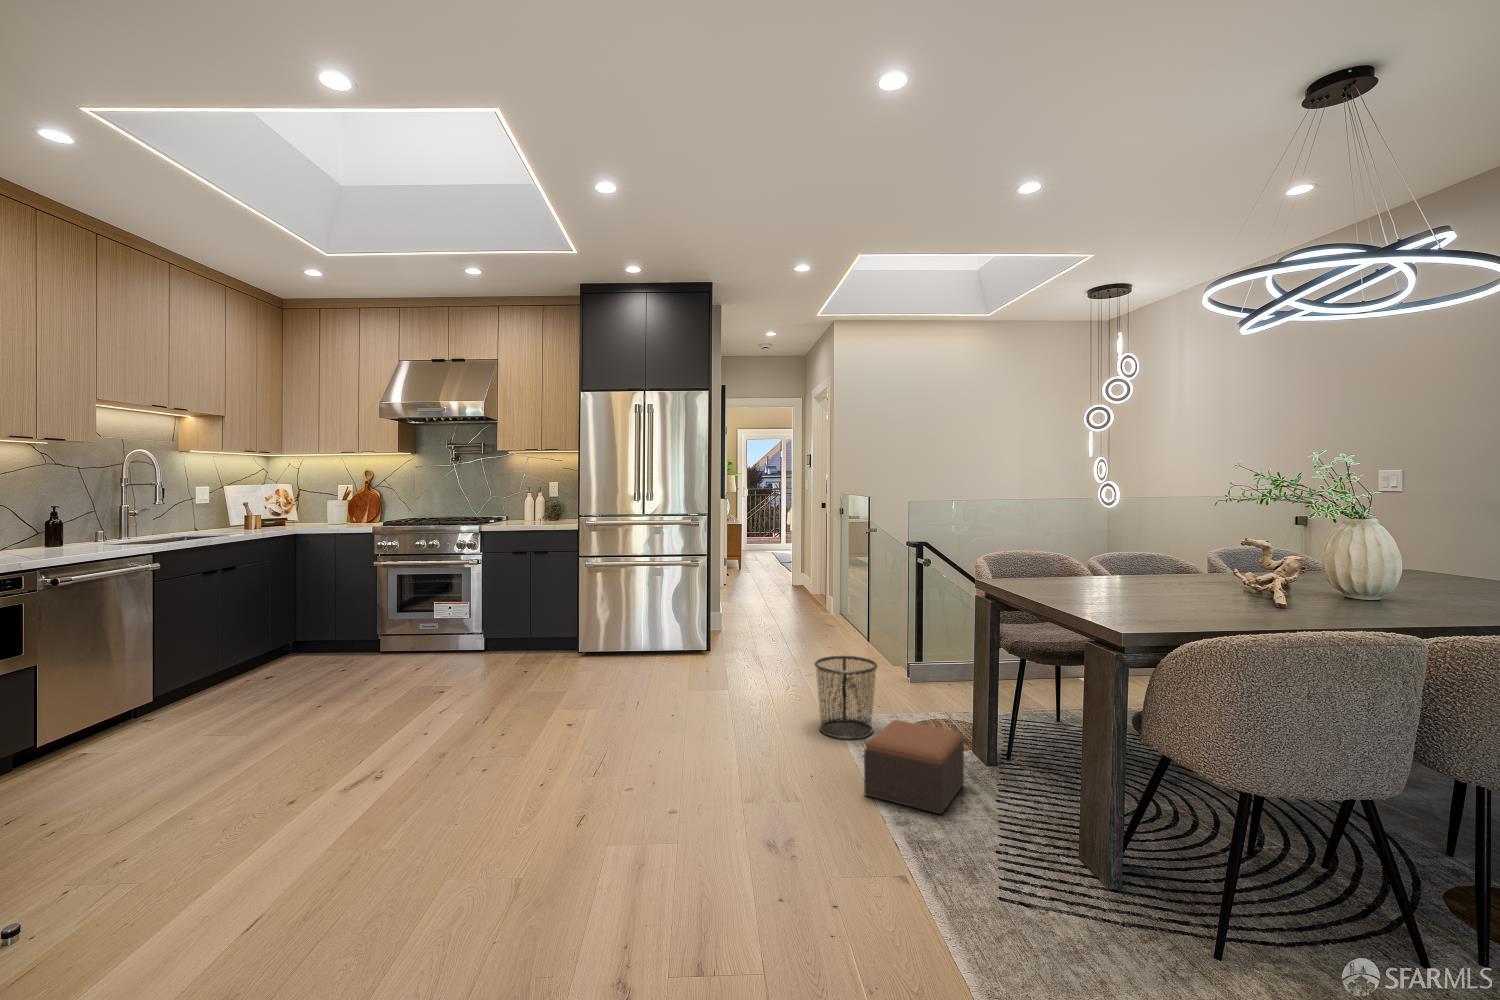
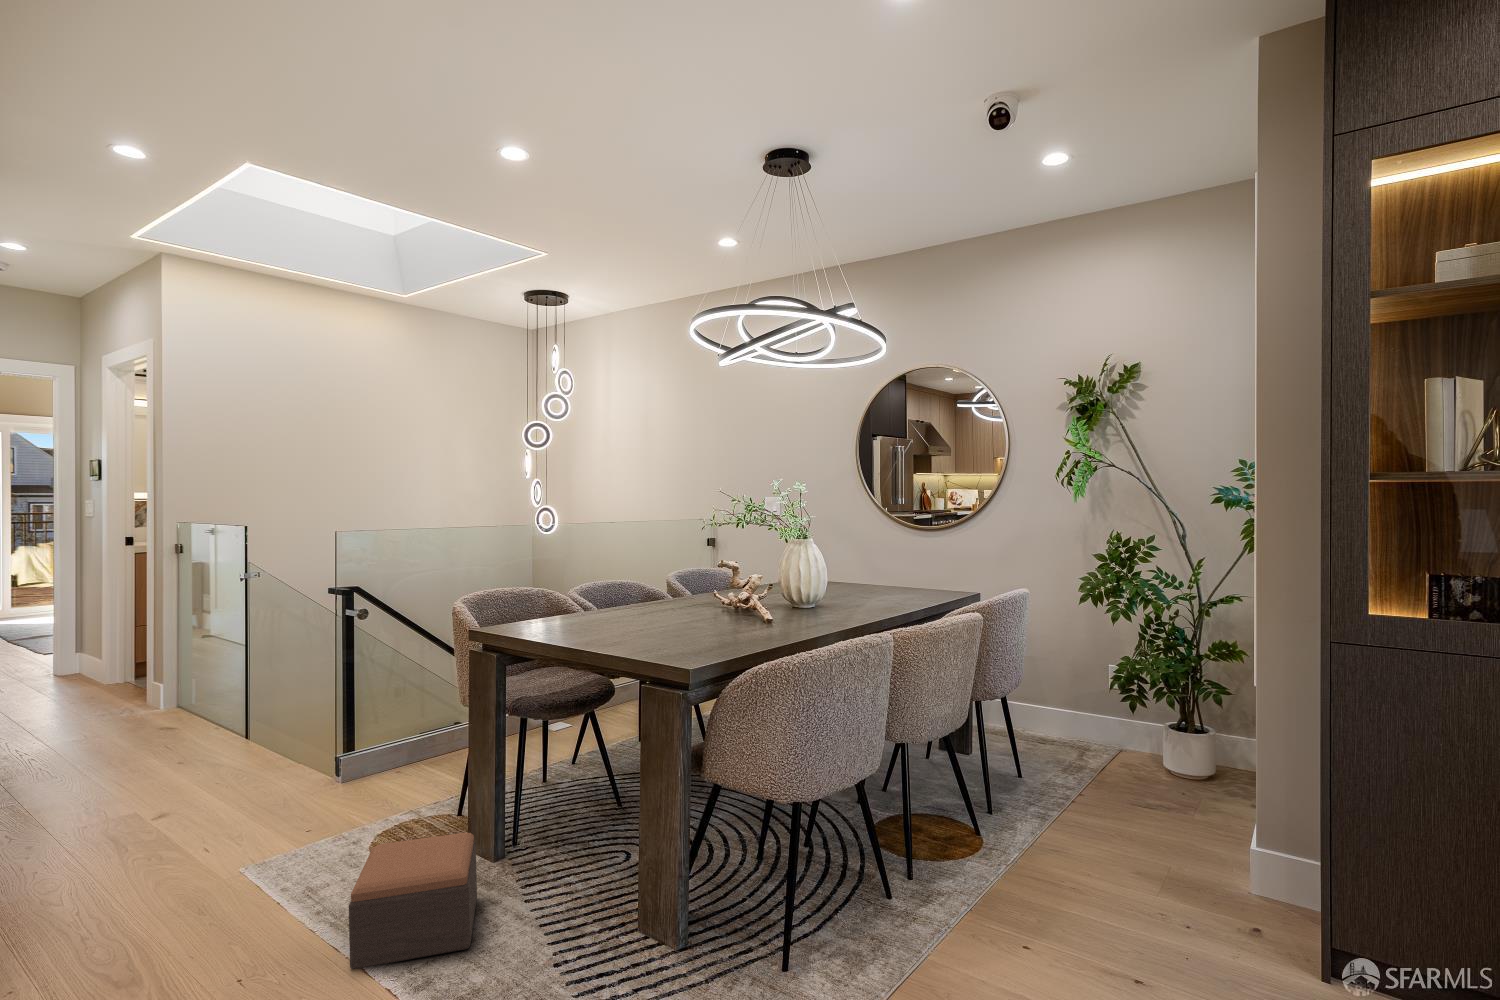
waste bin: present [815,656,877,739] -> none [217,770,326,903]

